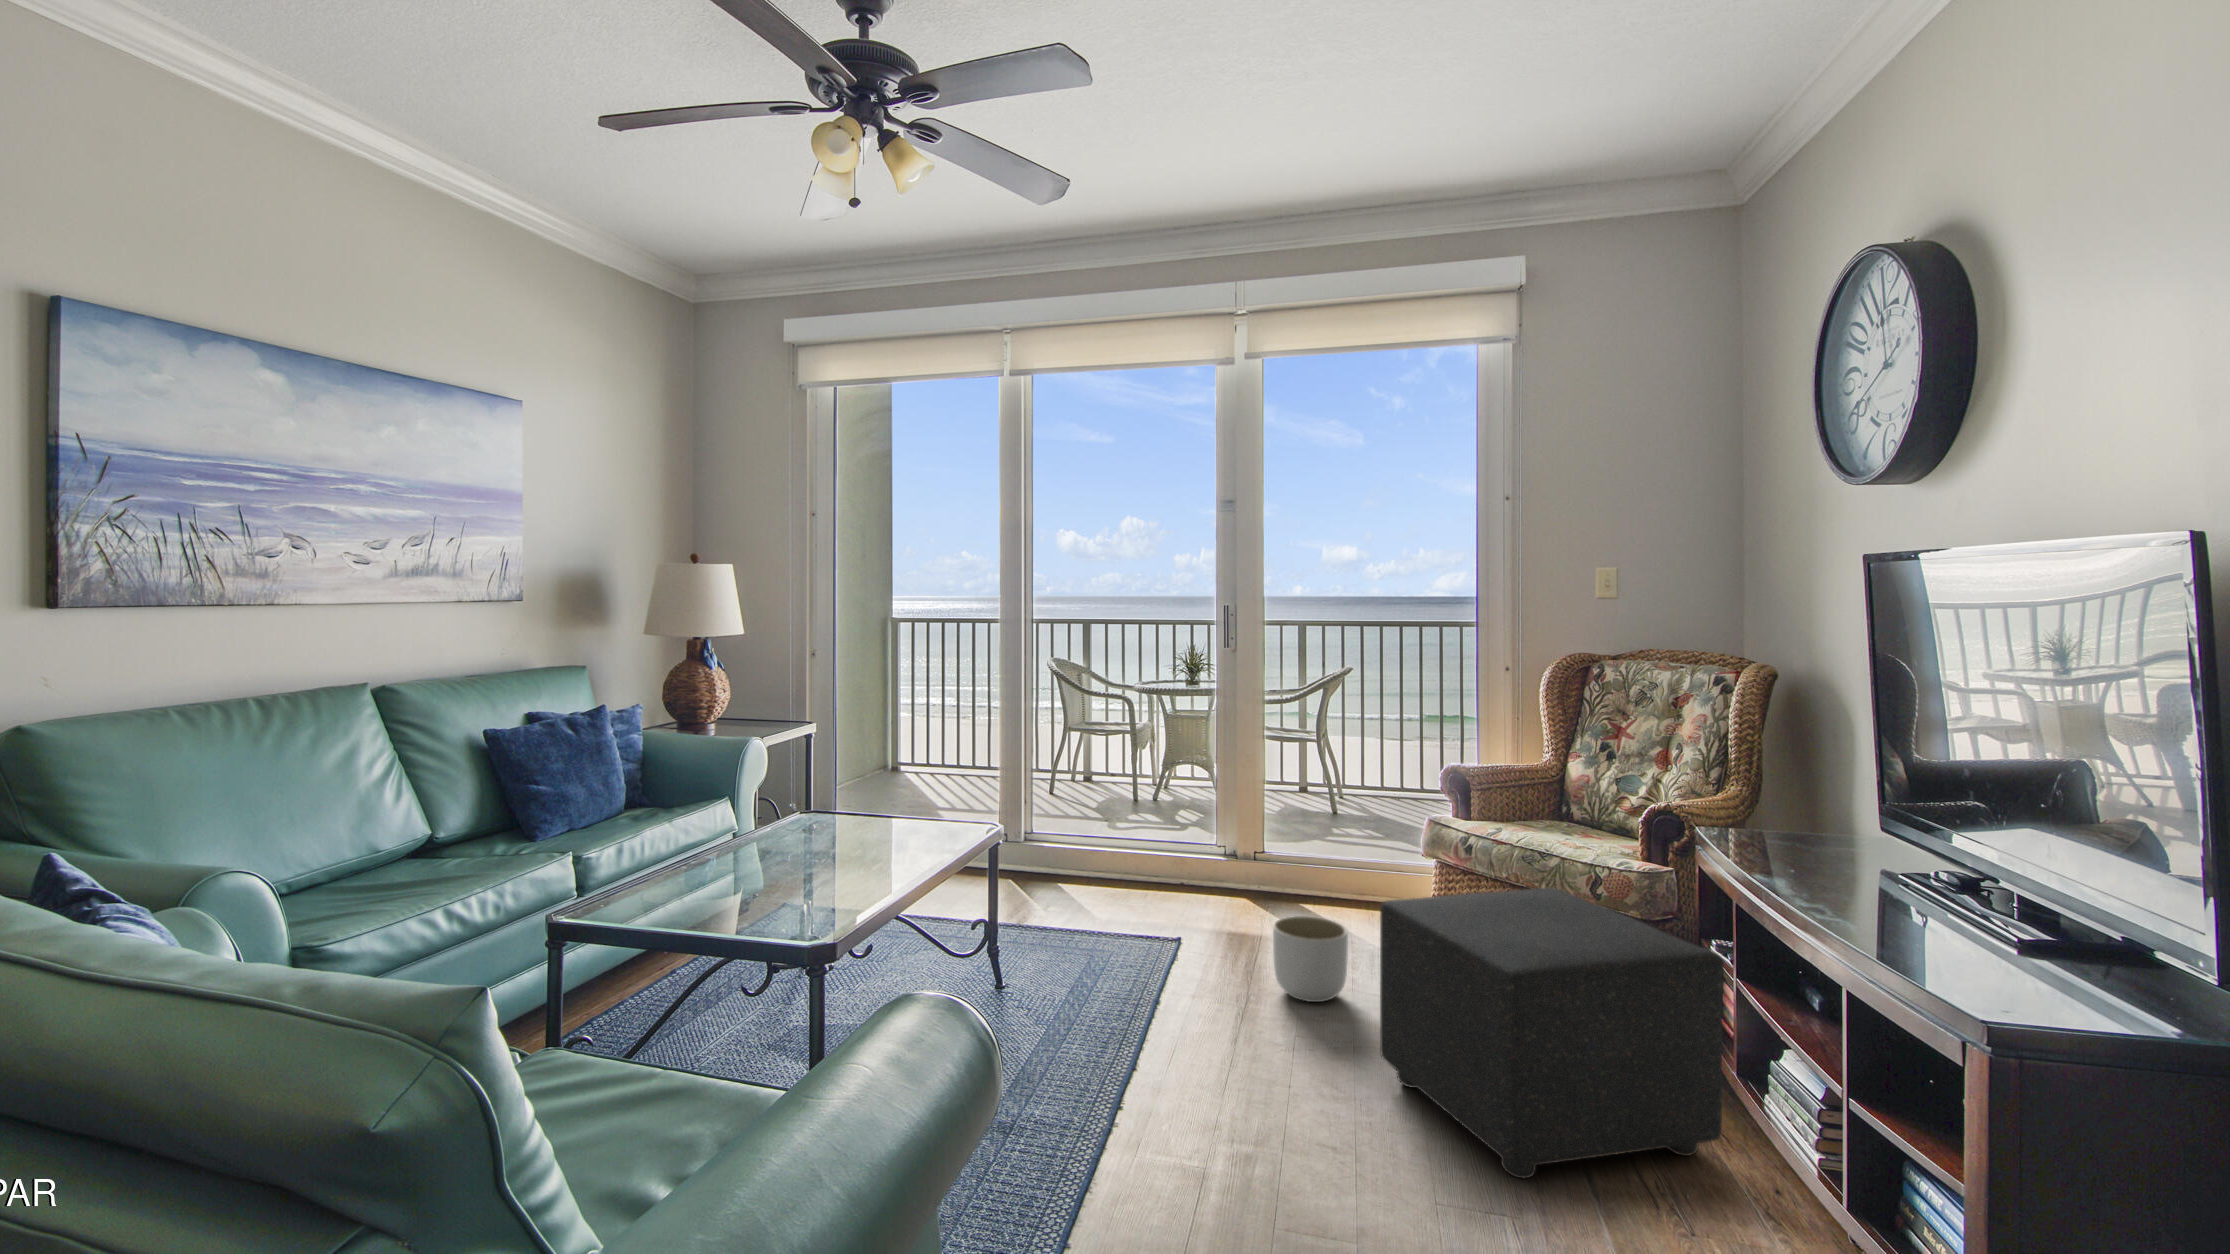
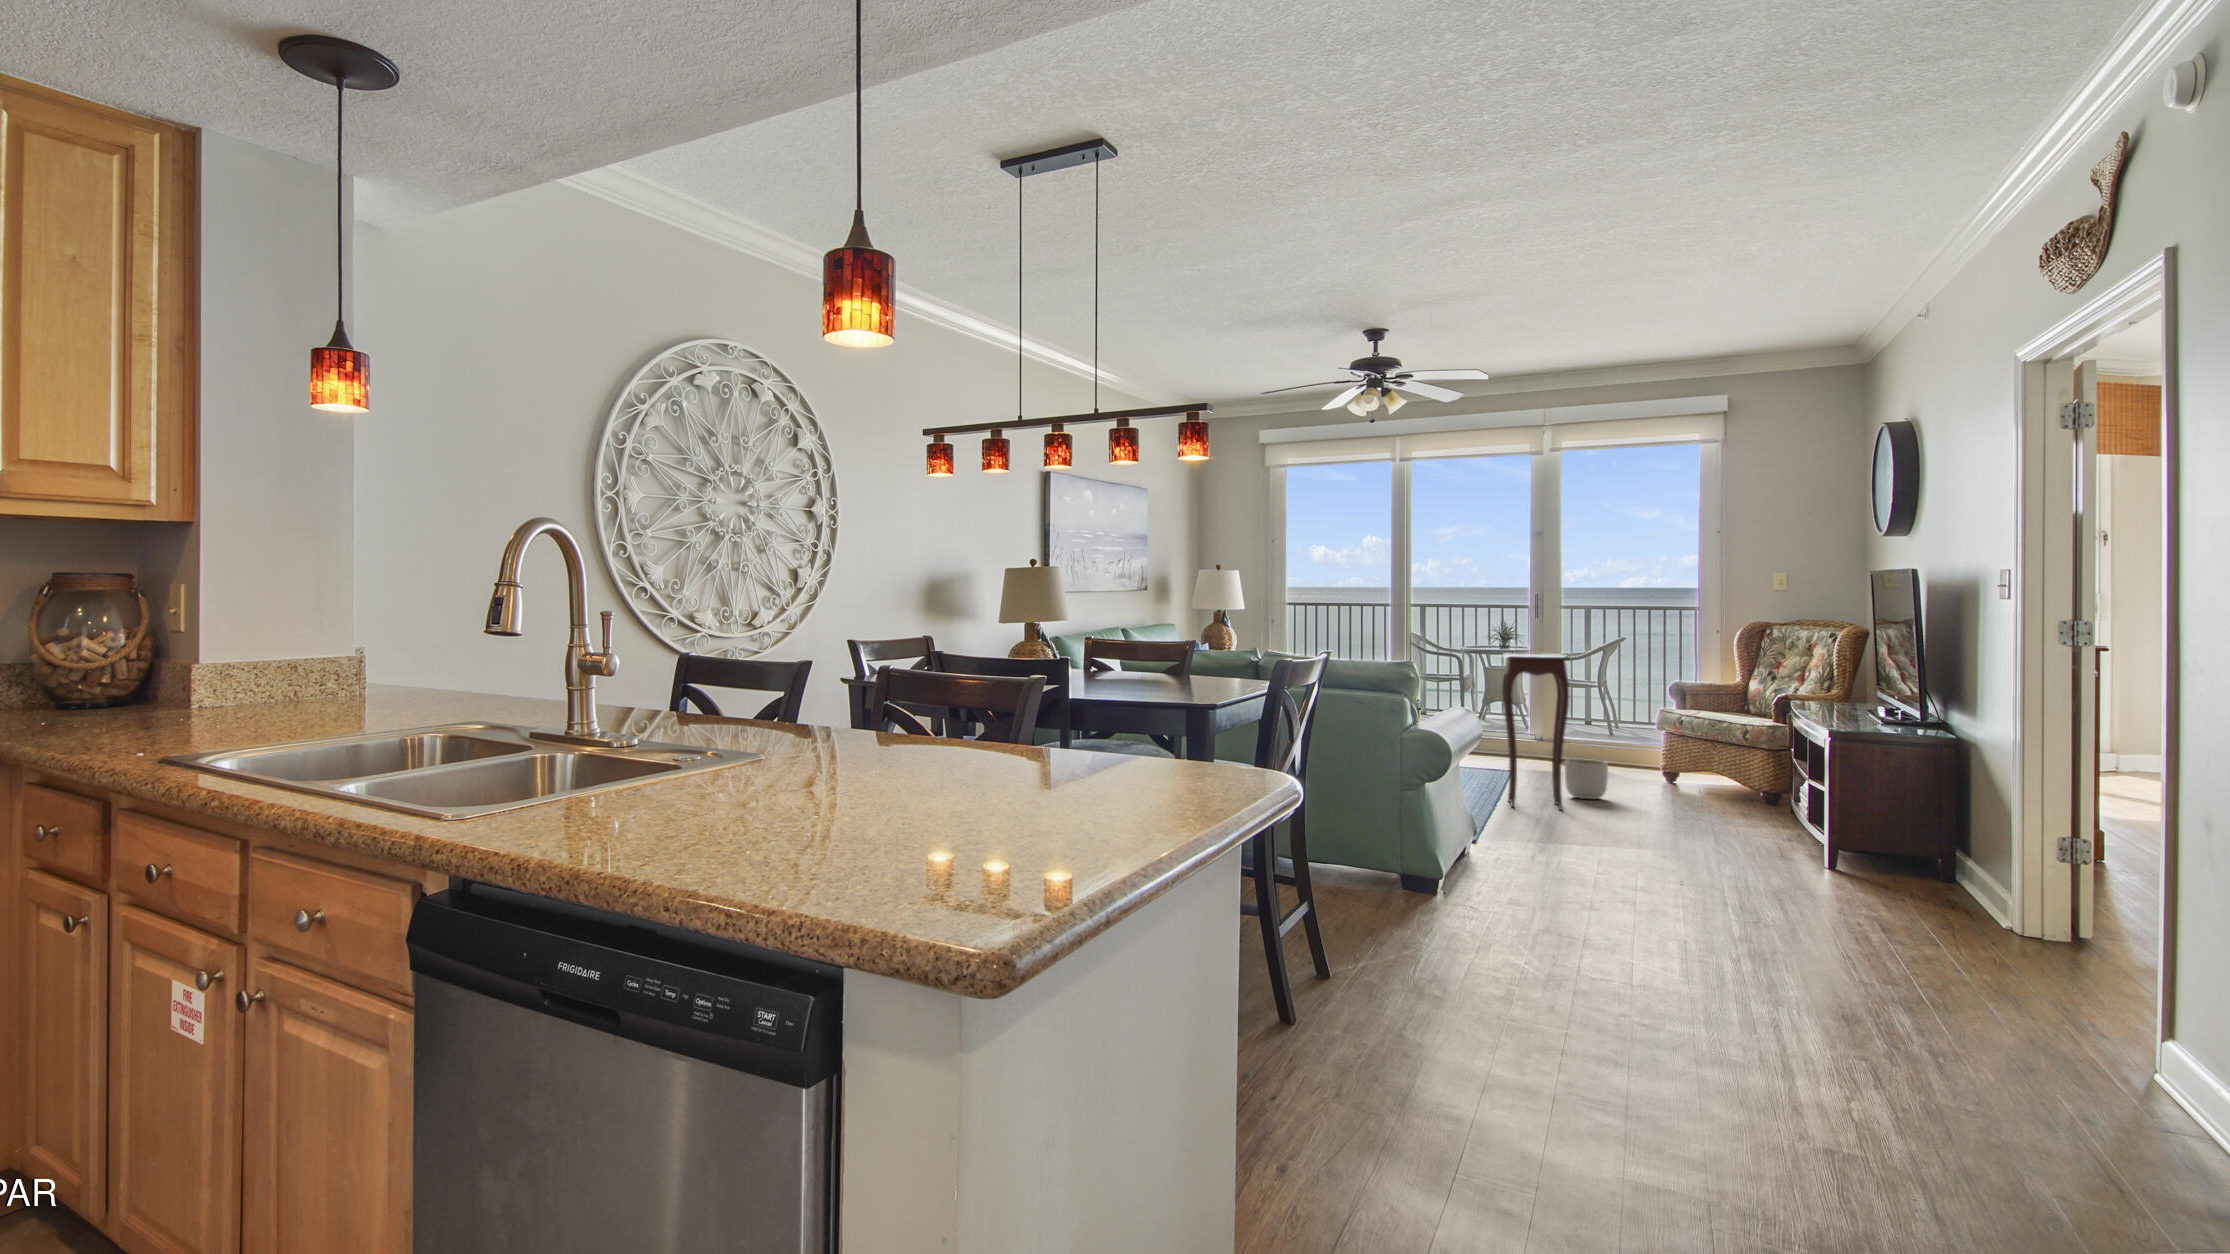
side table: none [1158,743,1283,1077] -> present [1502,653,1569,810]
ottoman: present [1380,888,1724,1178] -> none [1620,725,1781,828]

